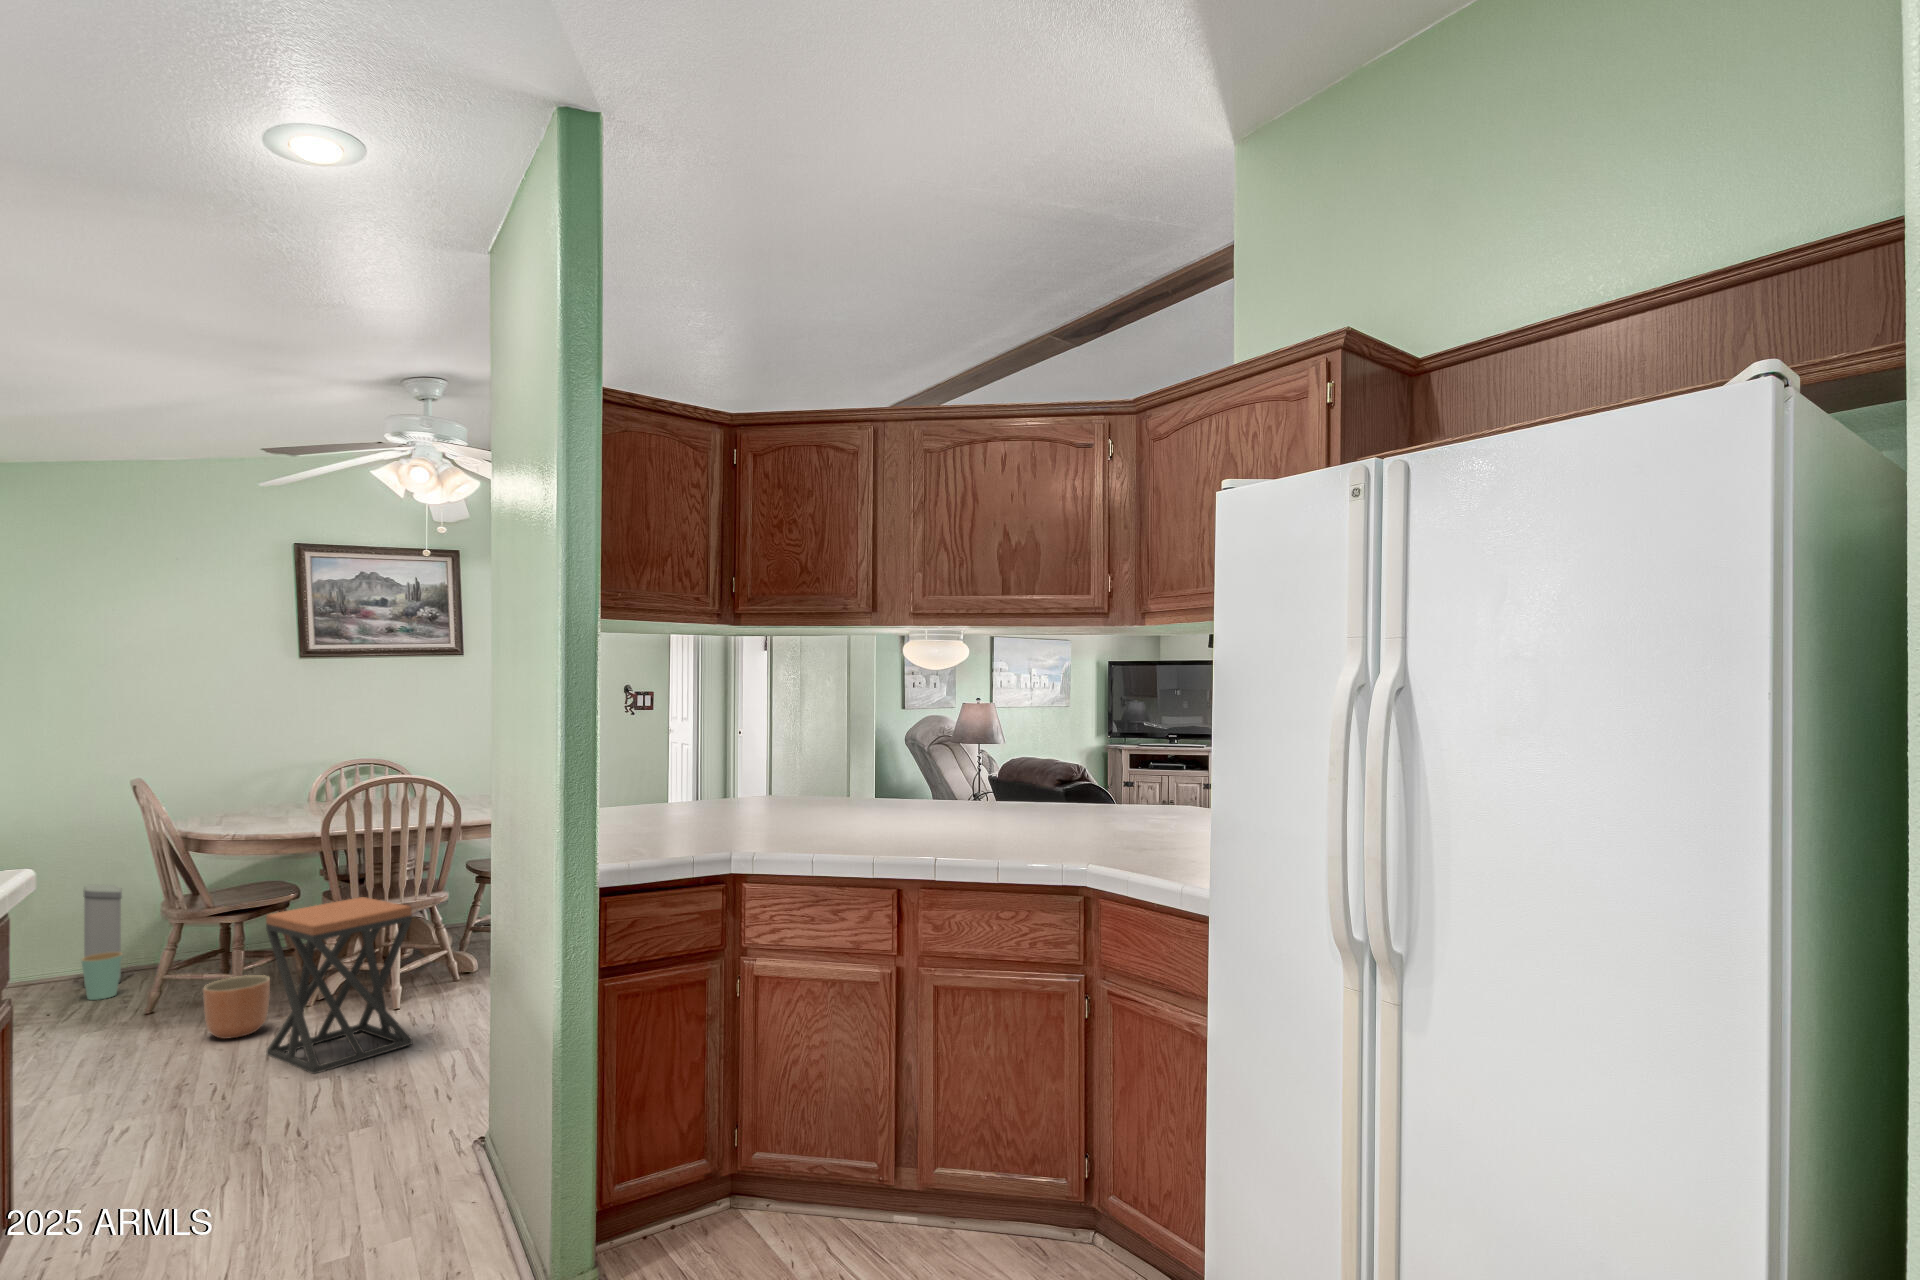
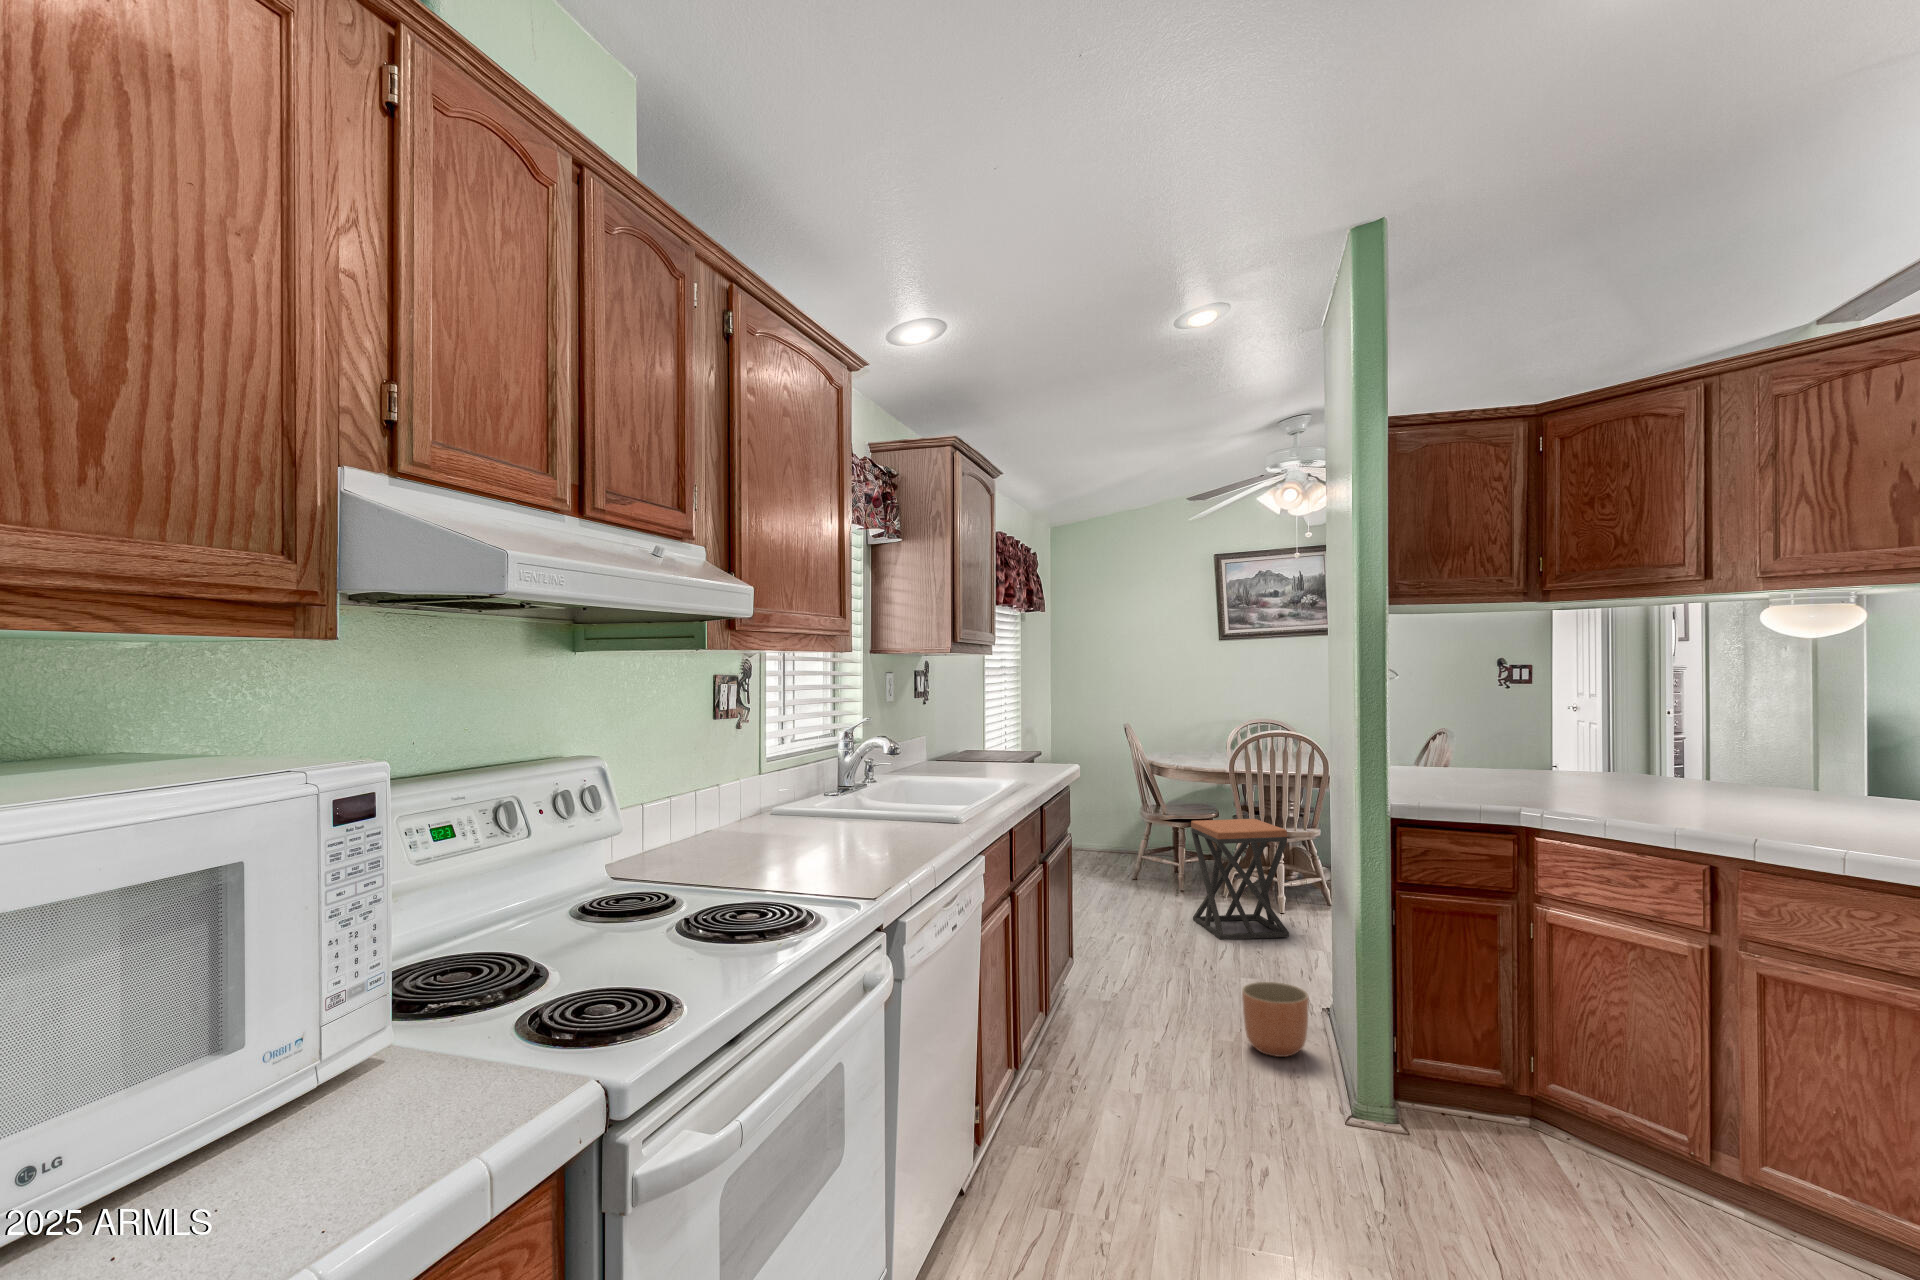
trash can: present [81,885,123,1000] -> none [1095,790,1117,865]
planter: present [203,975,270,1039] -> present [1242,982,1309,1057]

